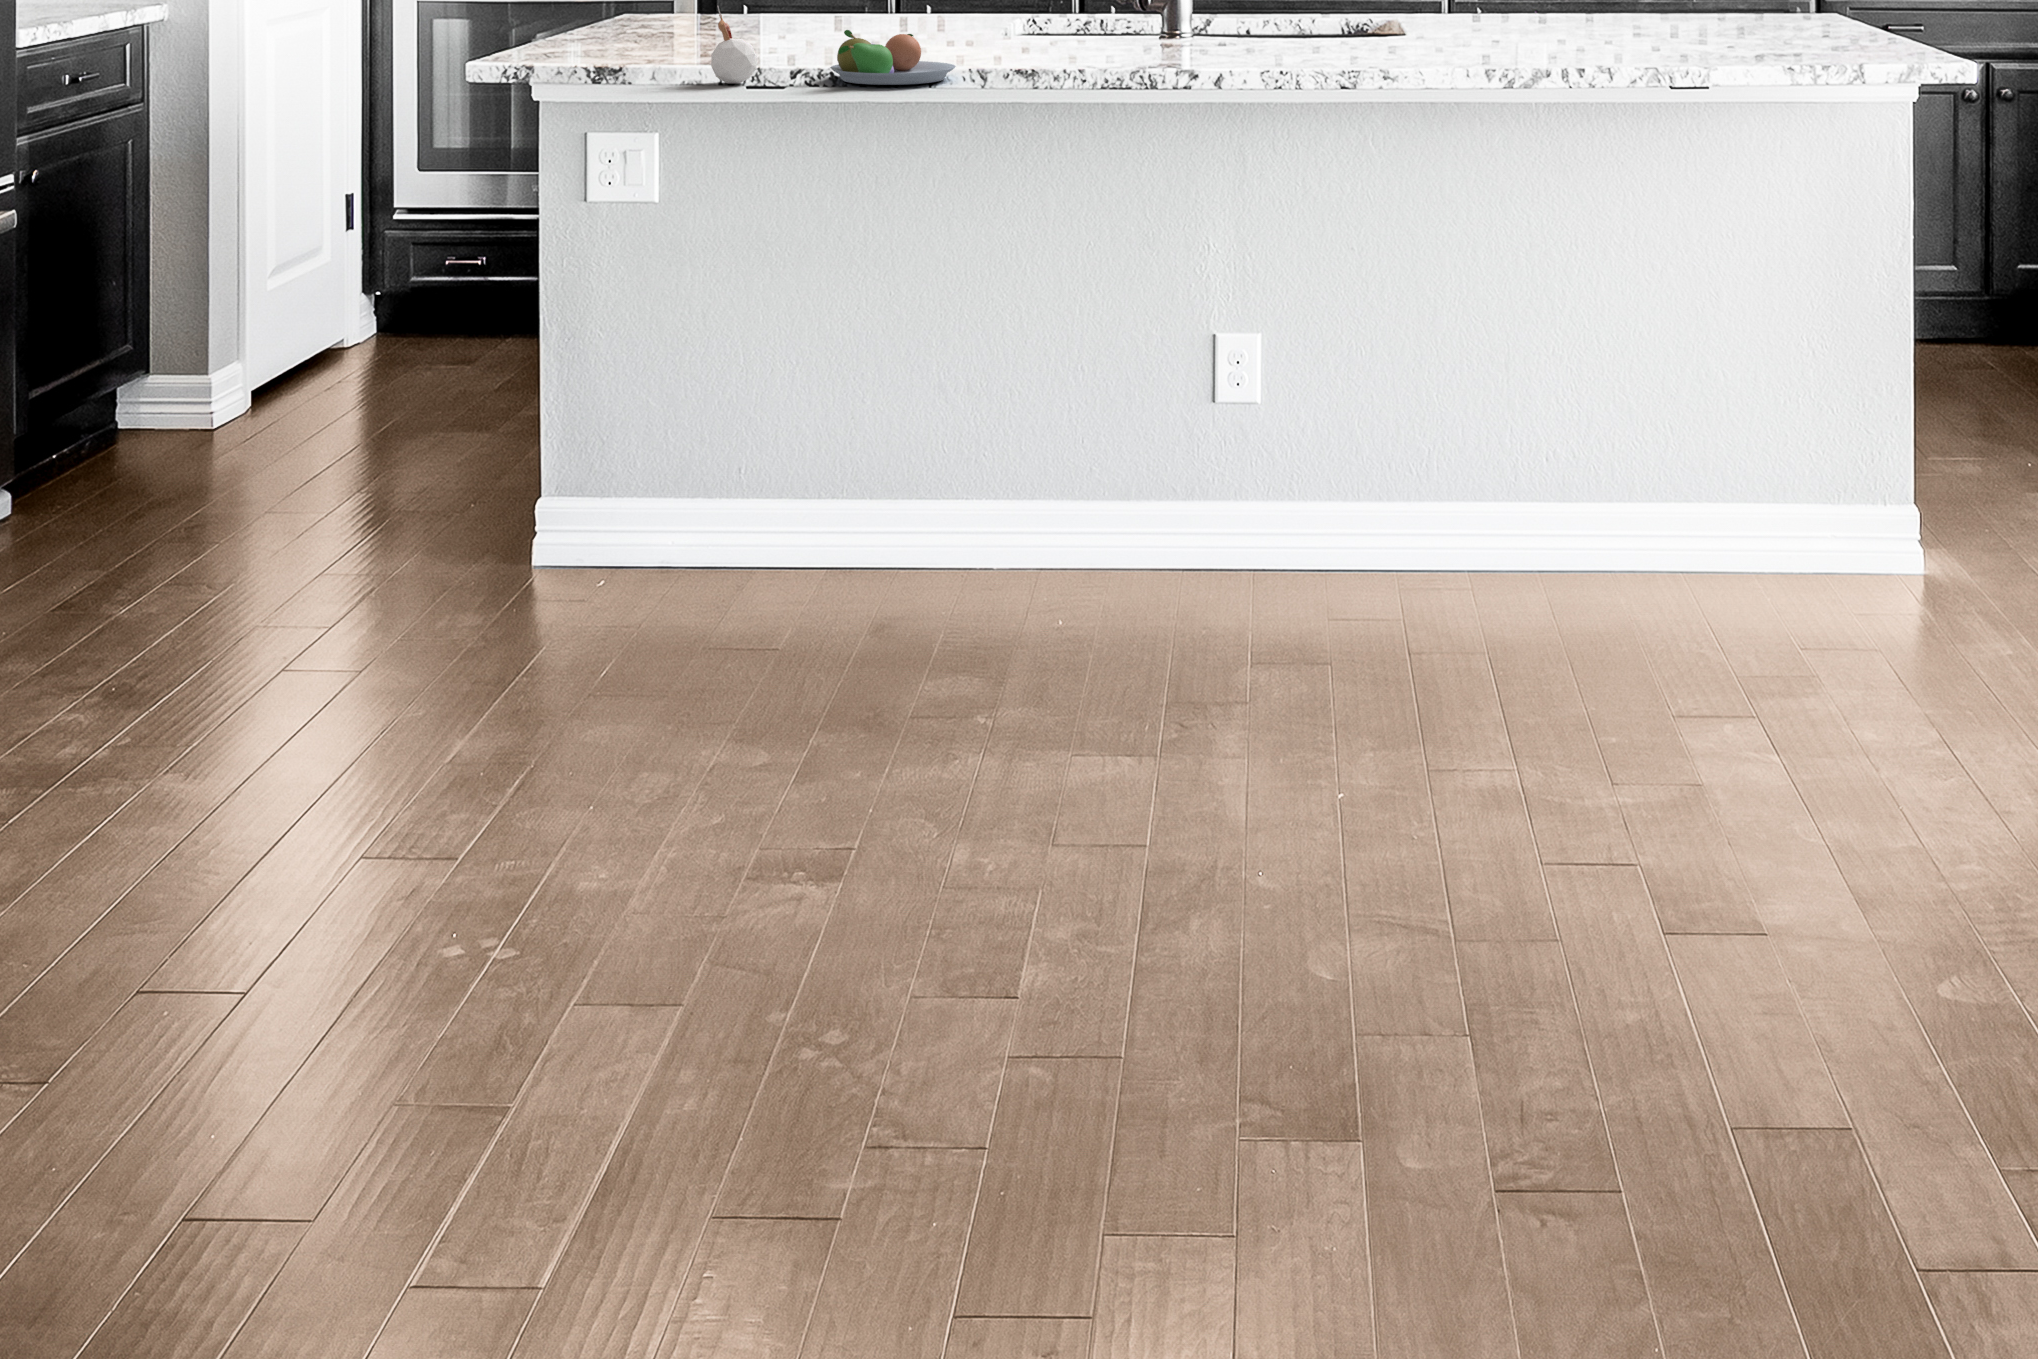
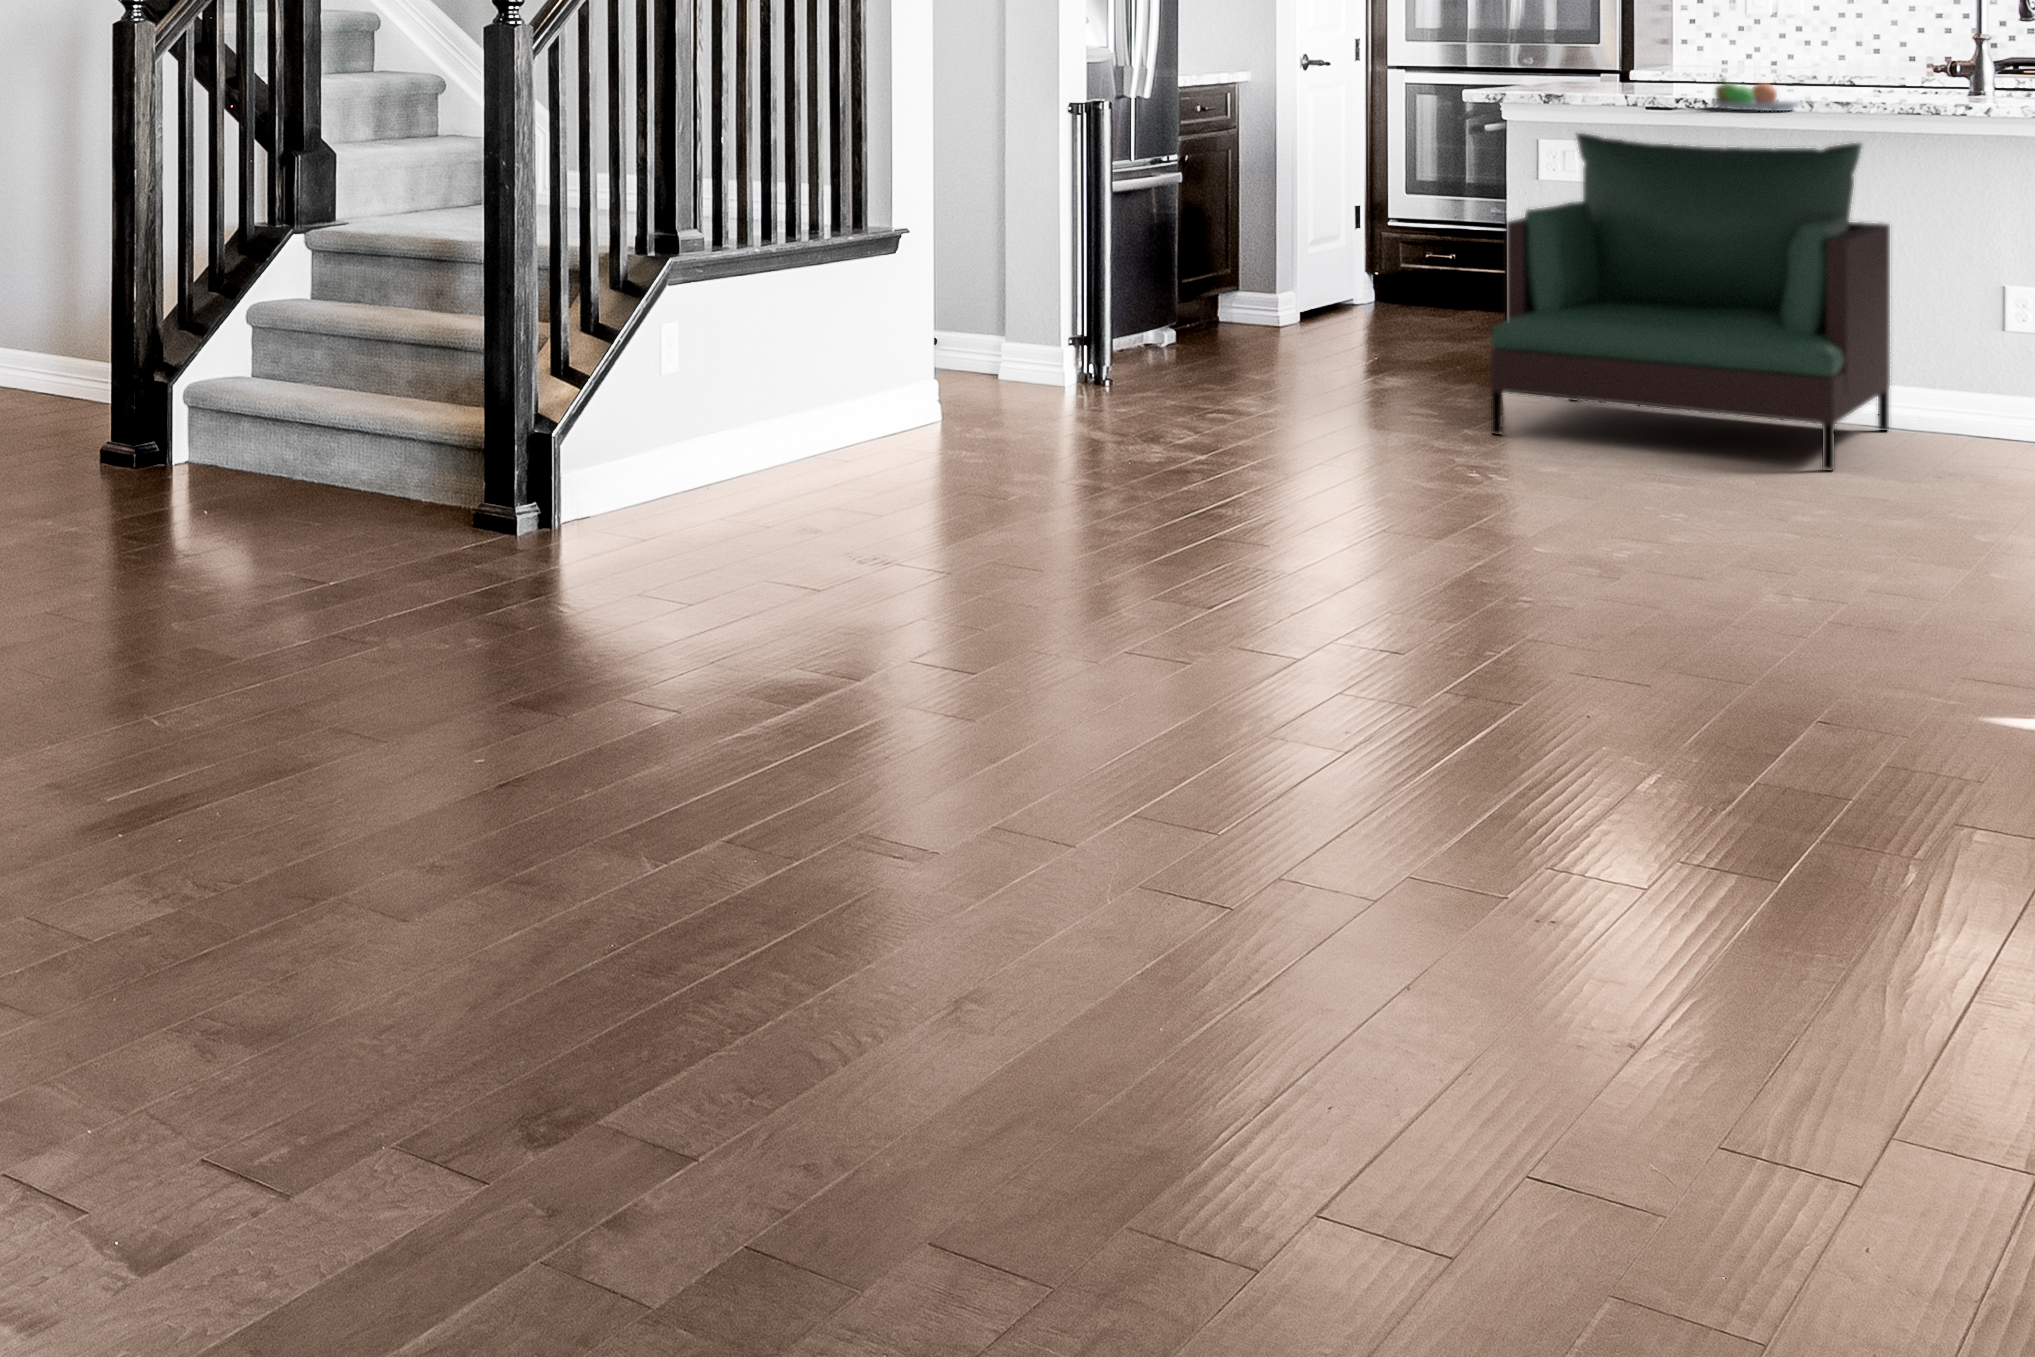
candle: present [711,6,757,83] -> none [1628,62,1659,107]
armchair: none [481,132,1074,763] -> present [1490,133,1890,470]

